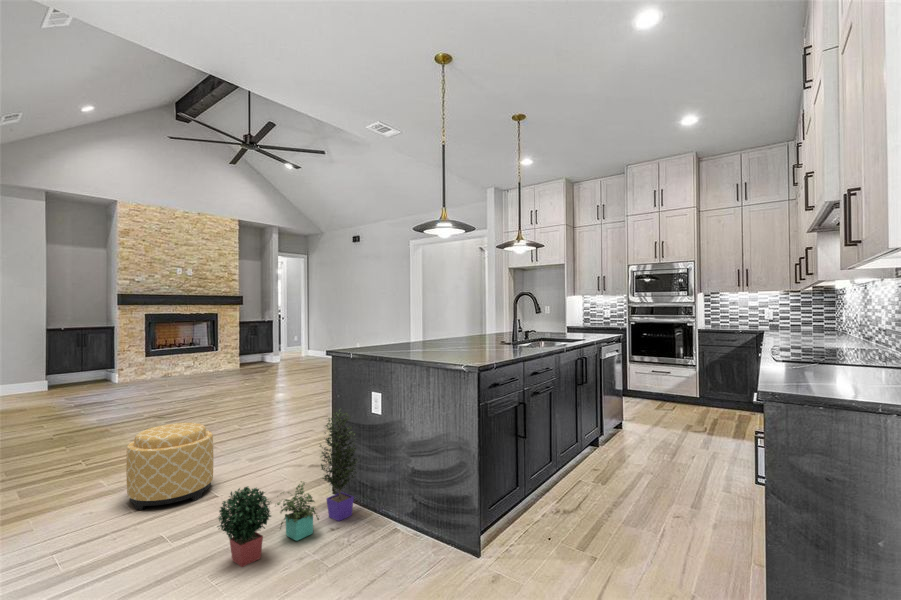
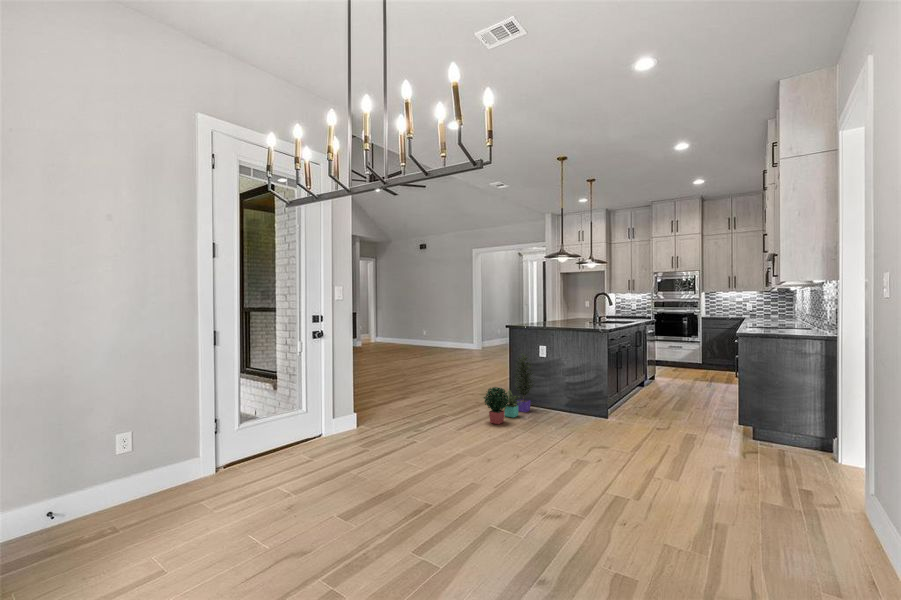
ottoman: present [126,423,213,510] -> none [392,364,435,409]

